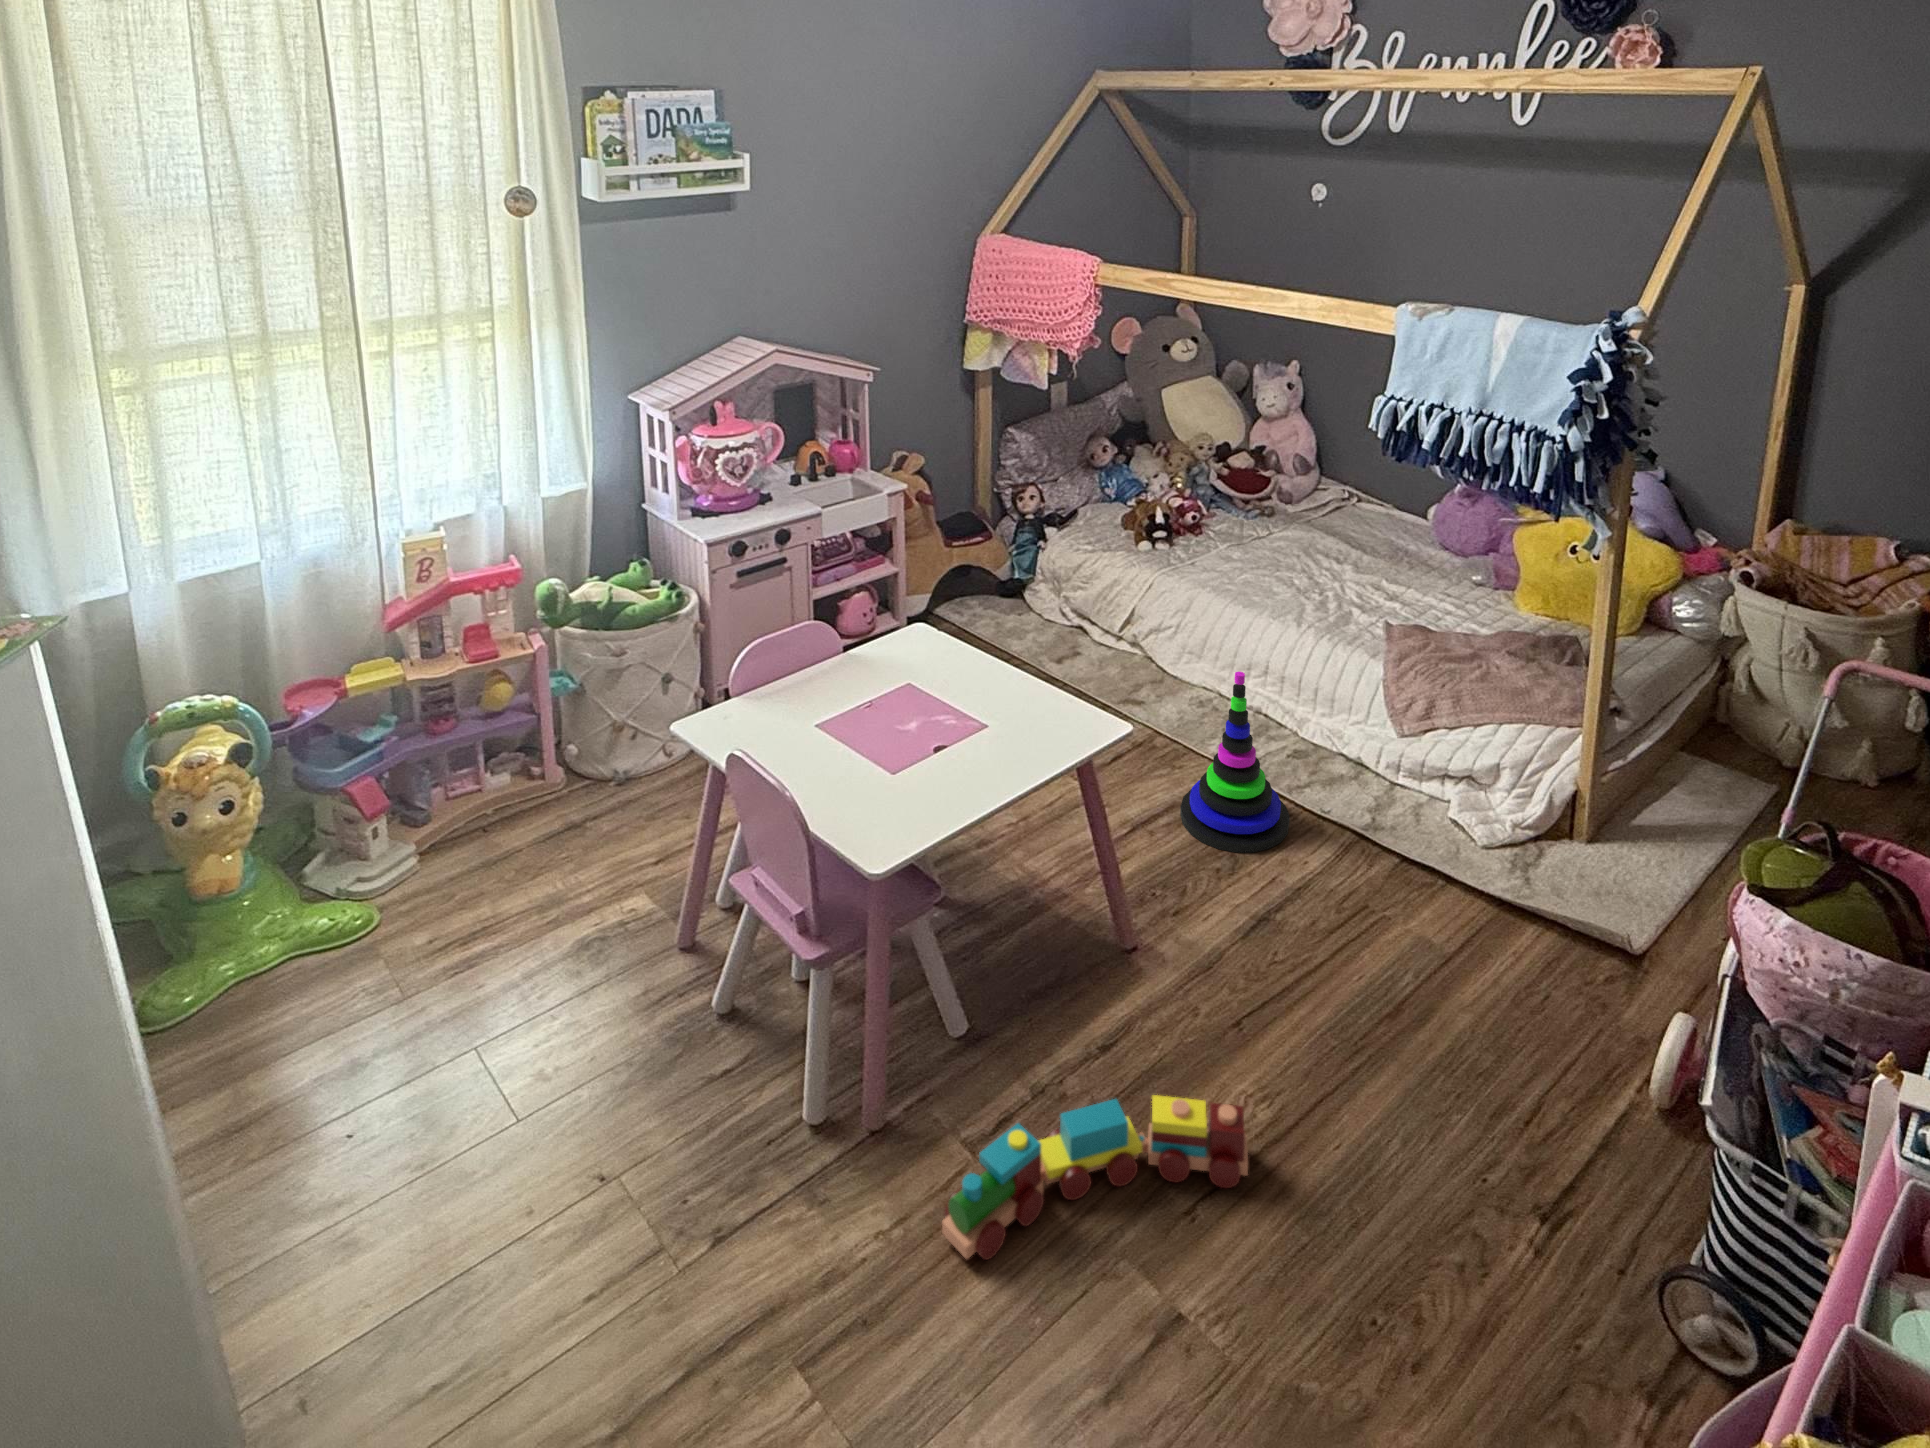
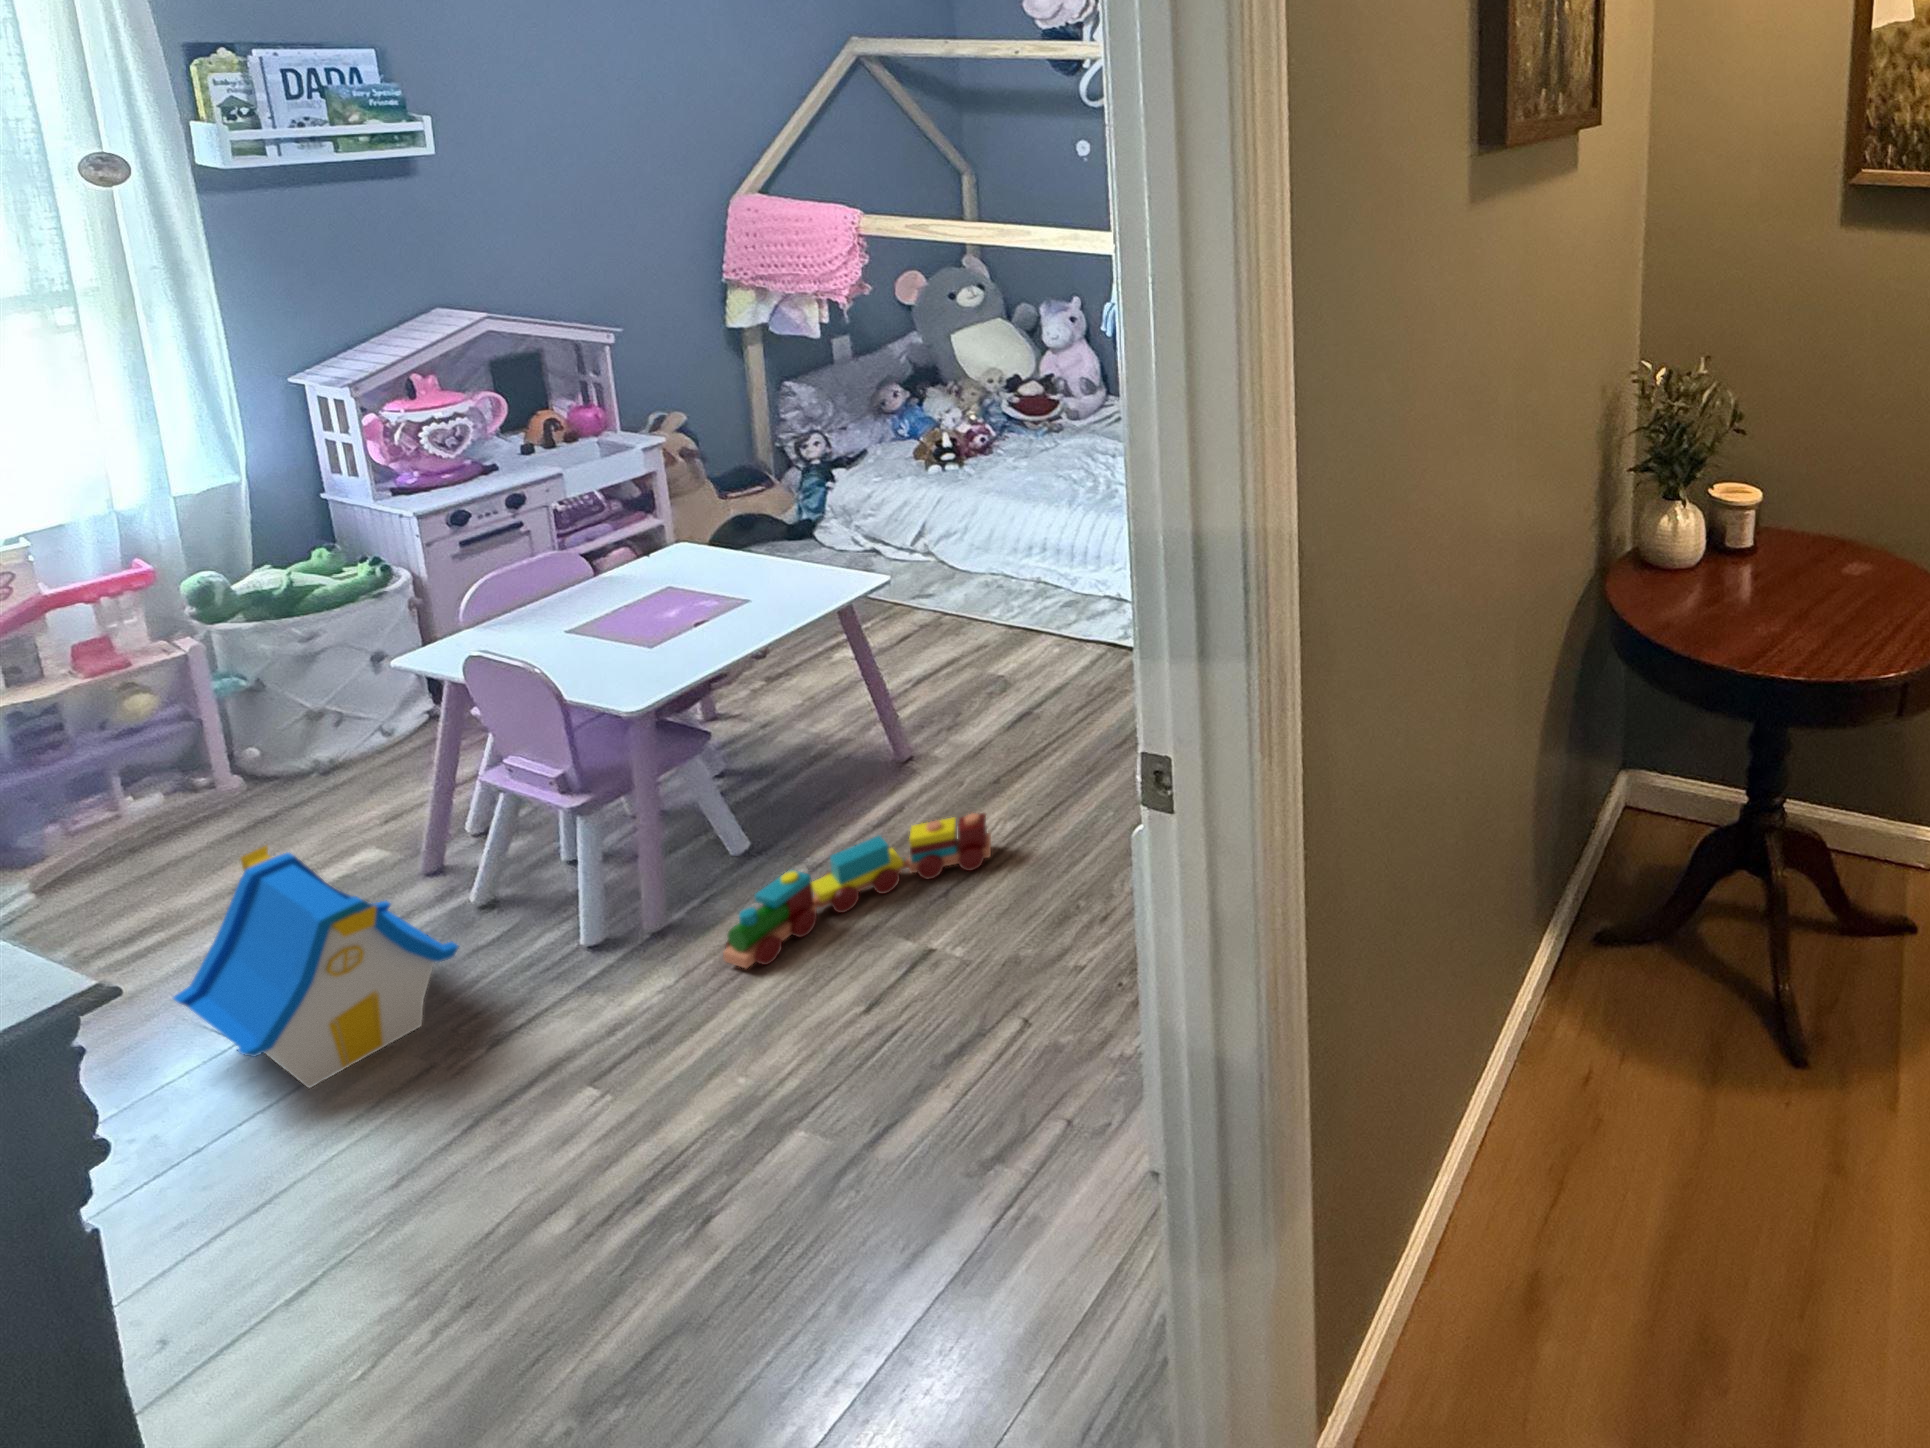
stacking toy: present [1180,672,1290,853] -> none [960,536,1057,680]
toy house: none [466,924,694,1243] -> present [174,846,458,1088]

